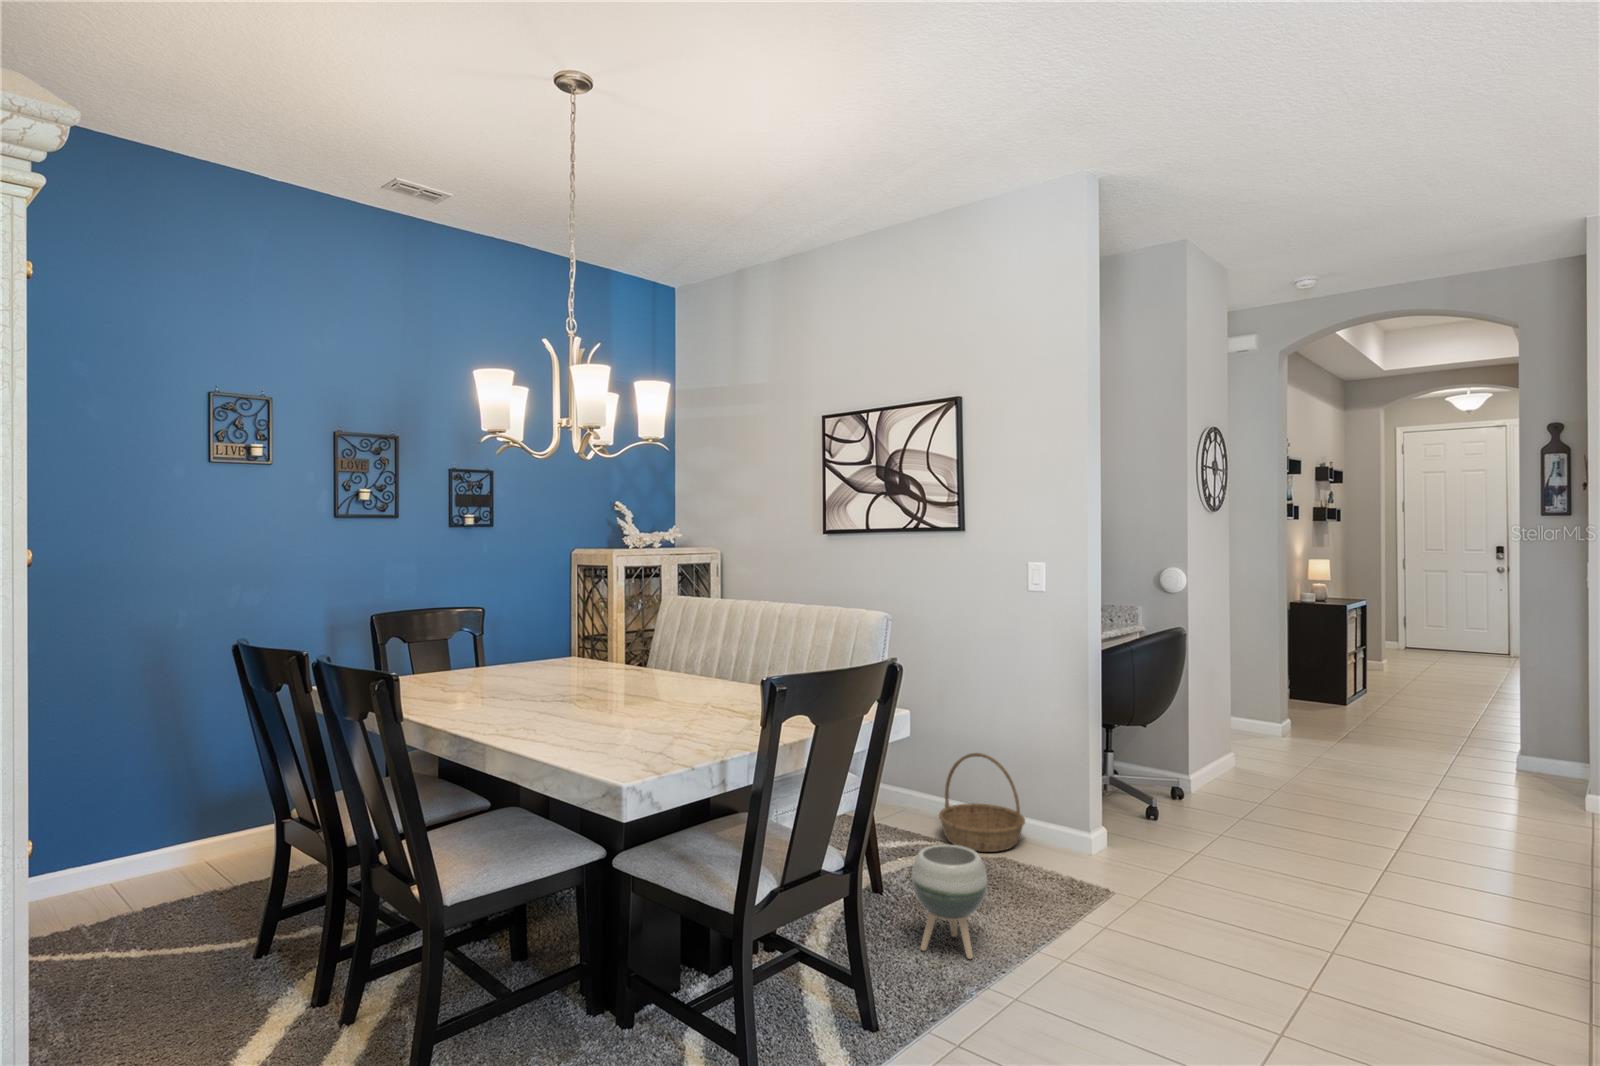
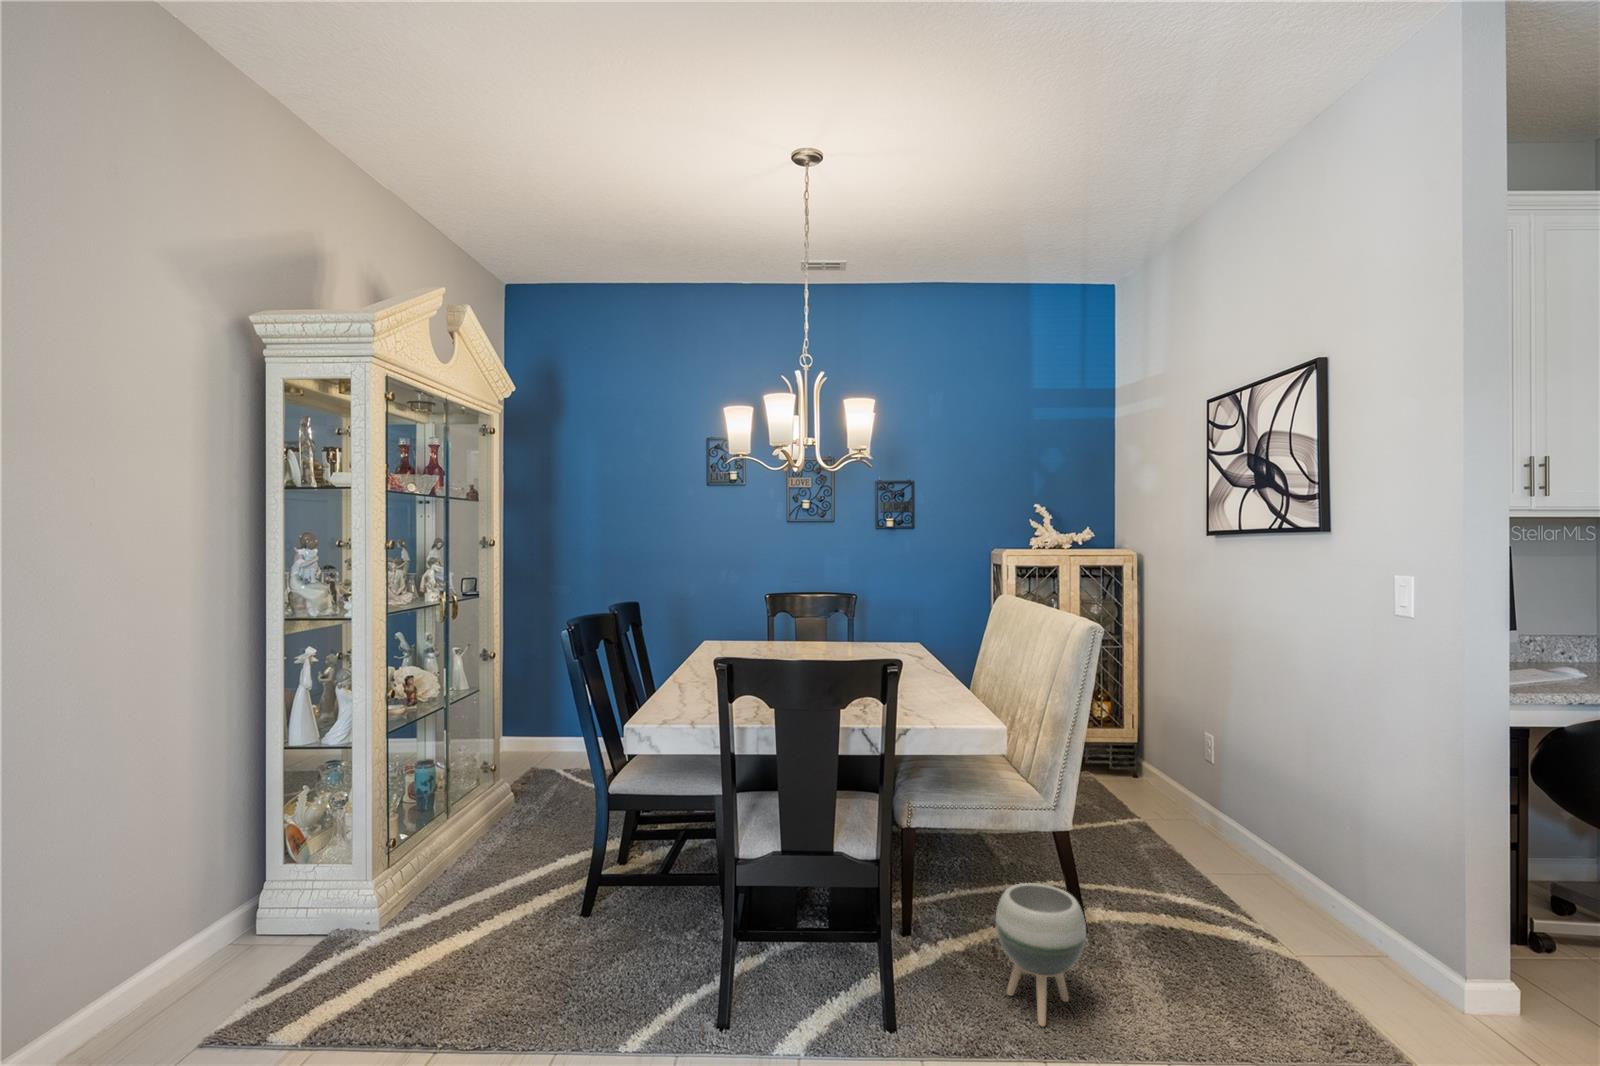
basket: present [939,753,1025,852] -> none [1229,820,1361,961]

